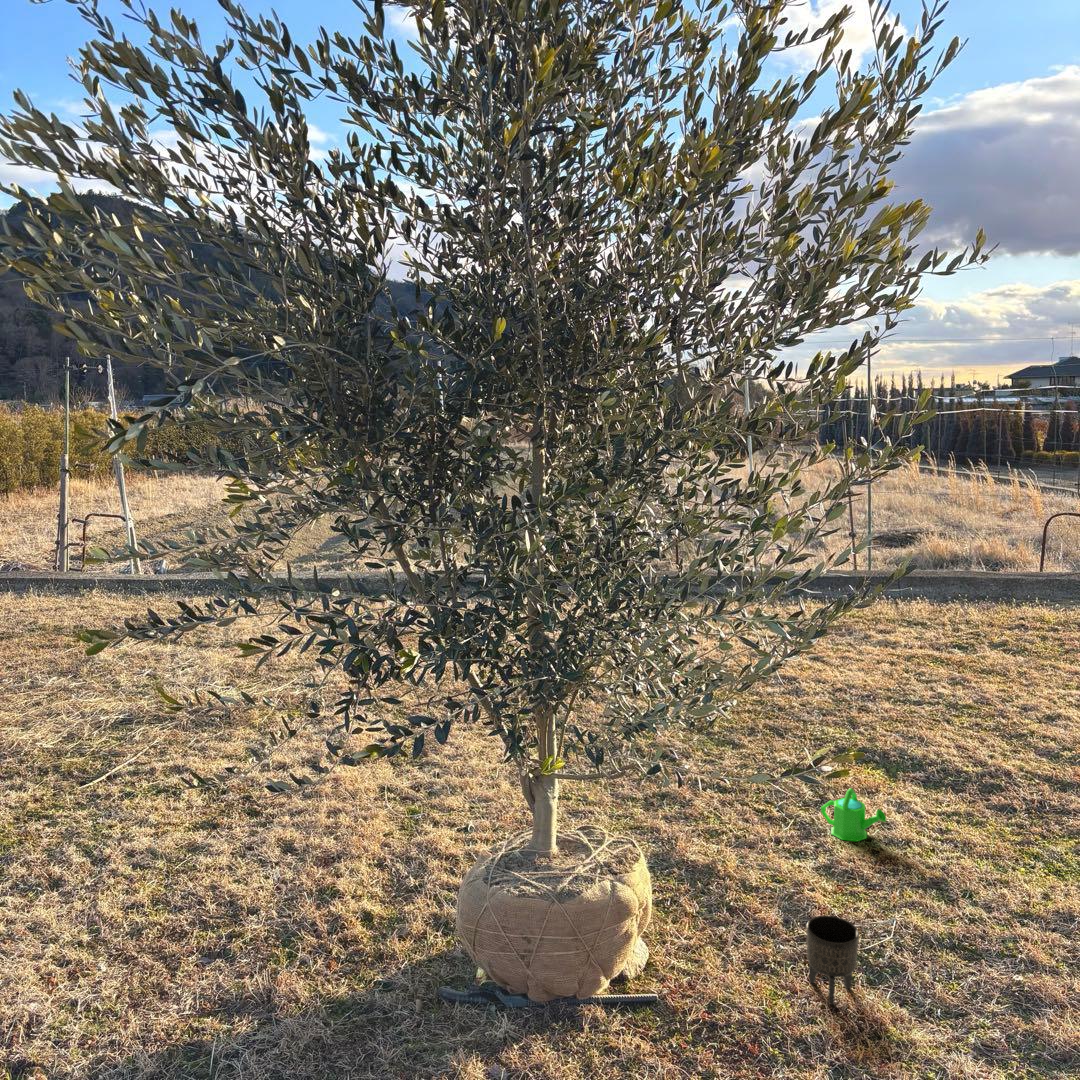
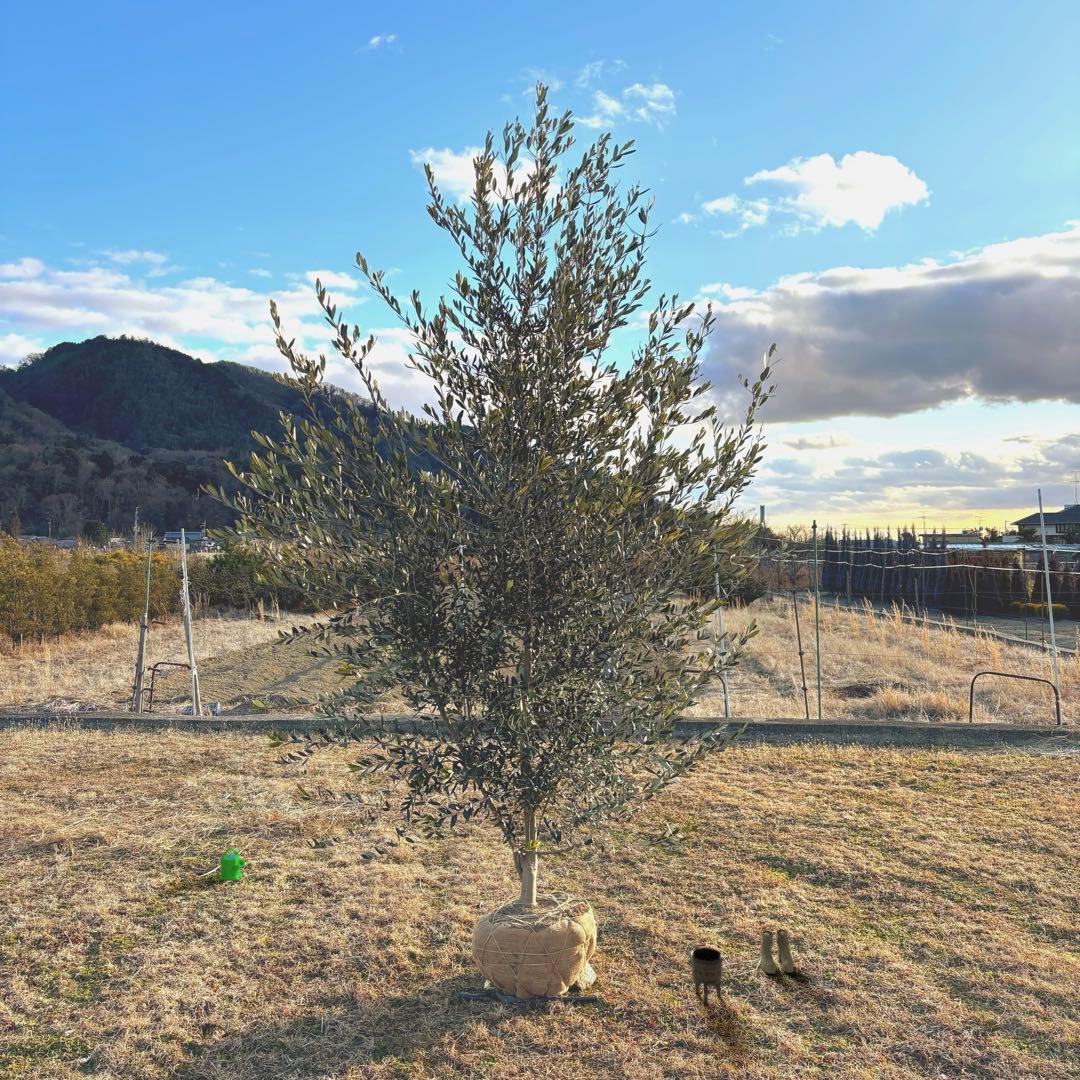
watering can: present [821,788,886,841] -> present [219,847,245,880]
boots: none [895,875,952,946] -> present [760,930,794,974]

